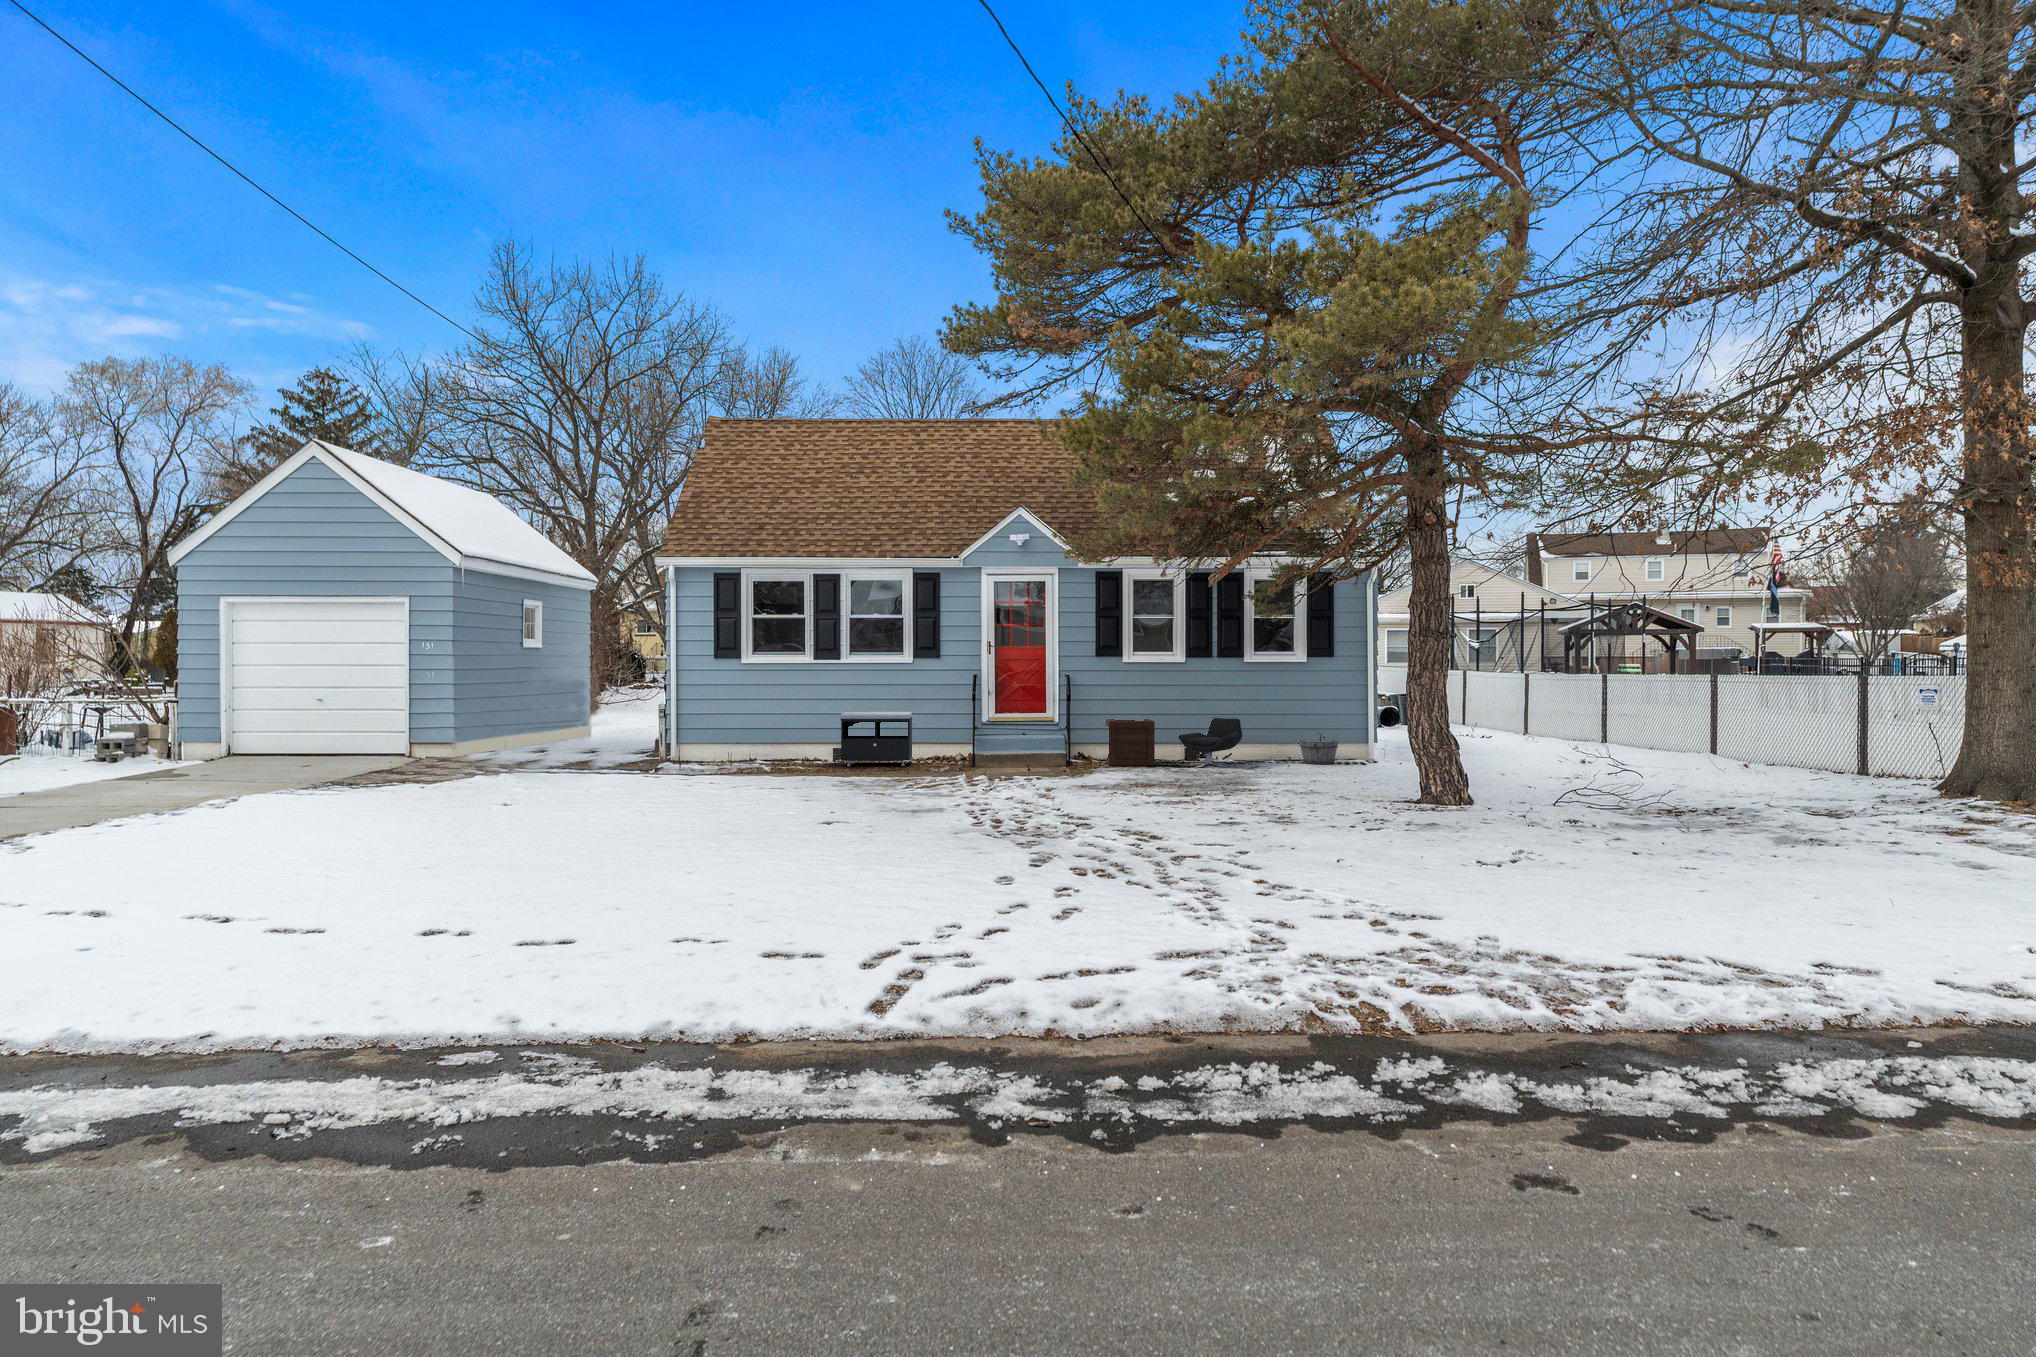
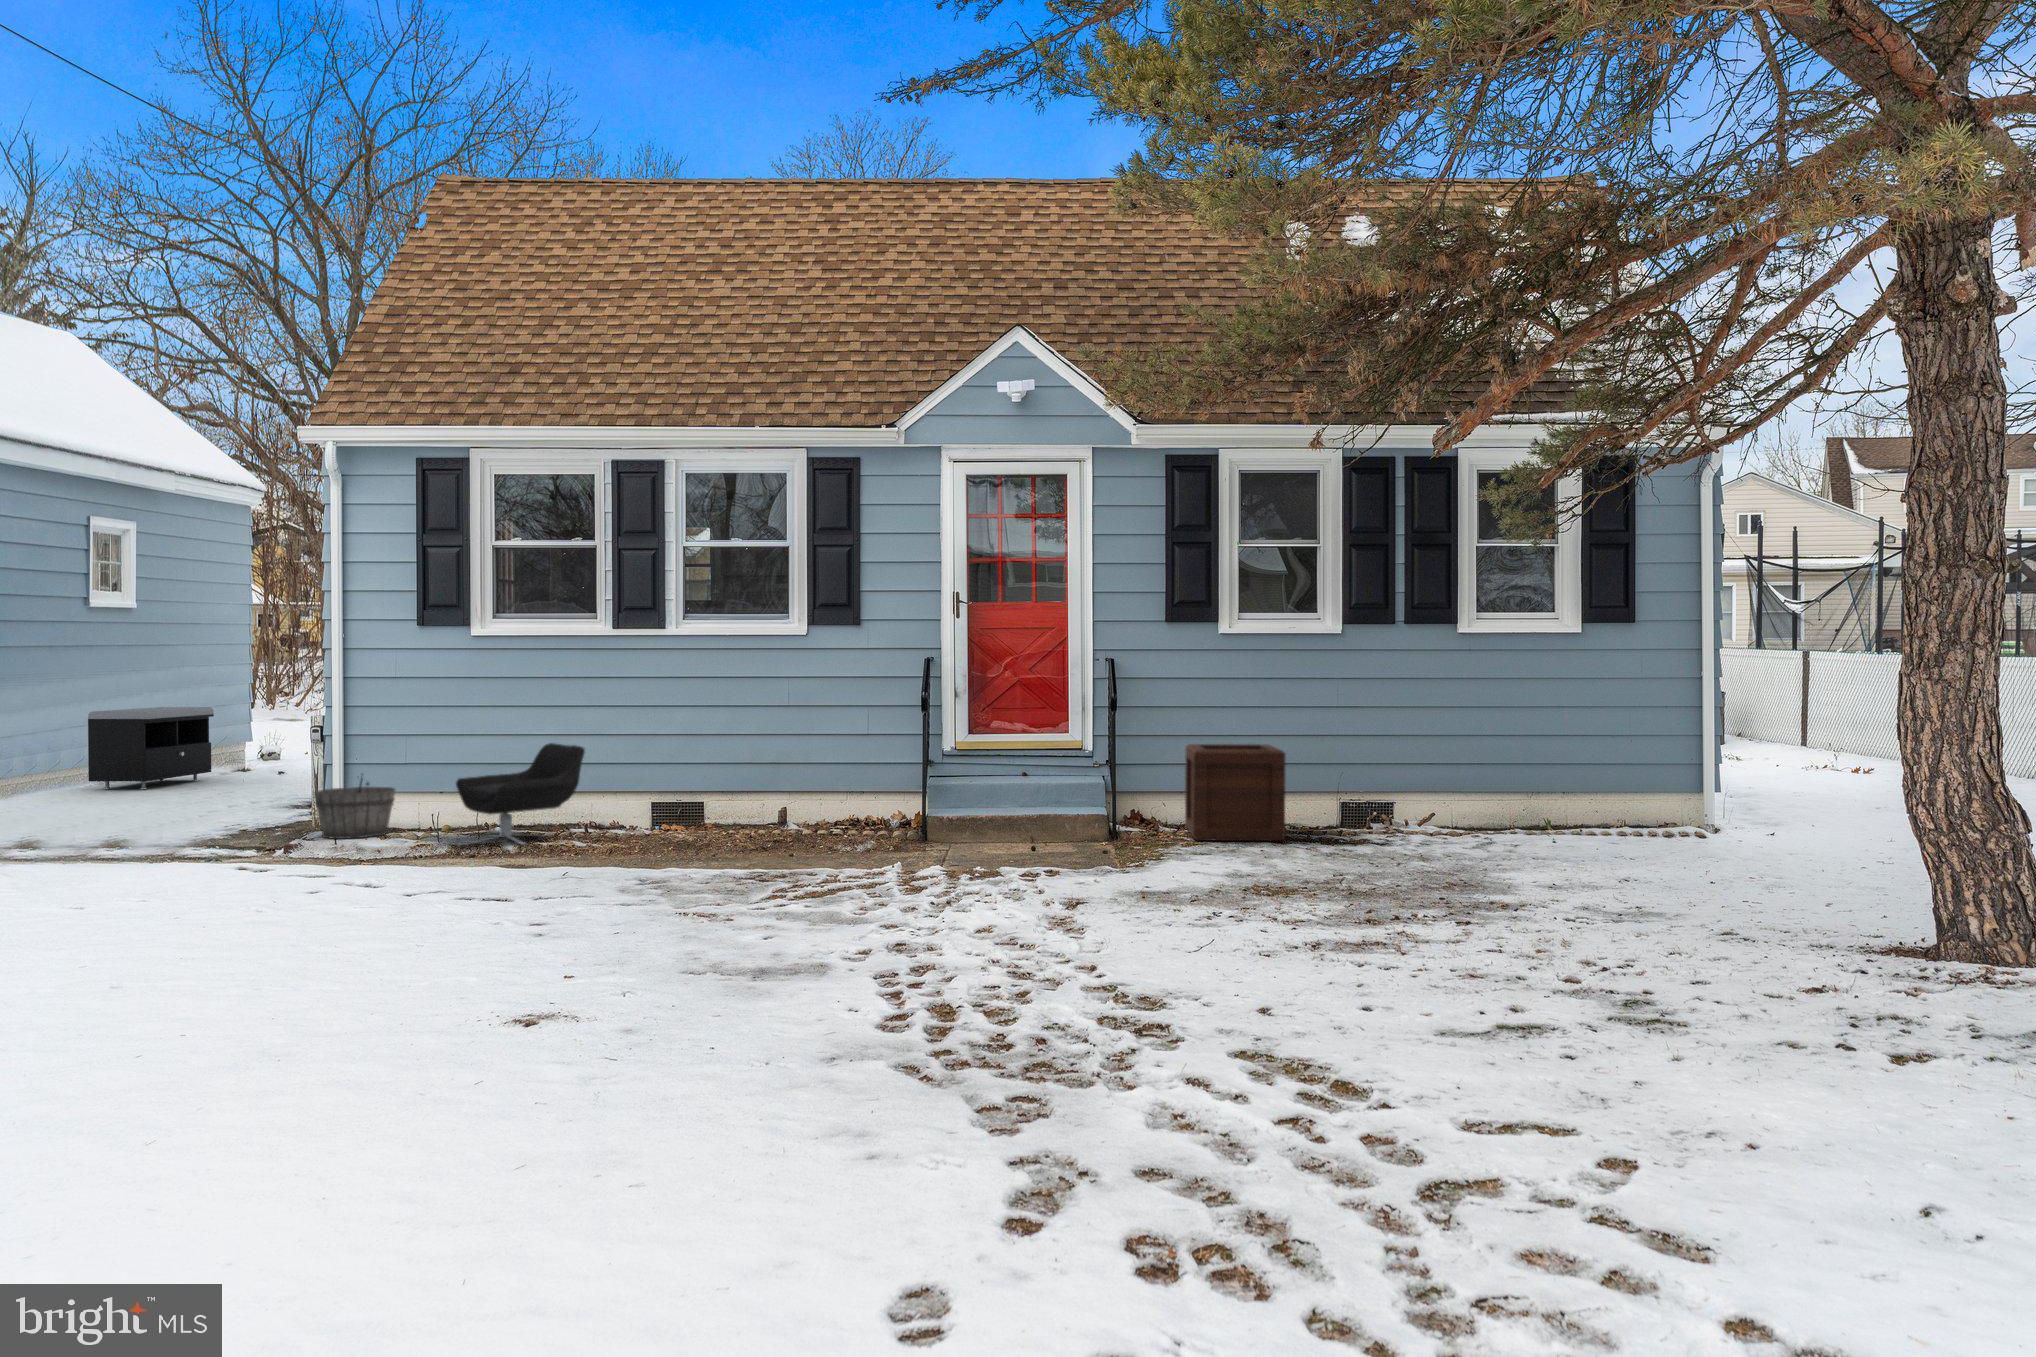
storage bench: present [841,712,912,766] -> present [88,707,214,789]
lounge chair: present [1178,718,1242,767] -> present [456,743,585,845]
wooden bucket: present [1300,732,1338,764] -> present [314,776,396,839]

